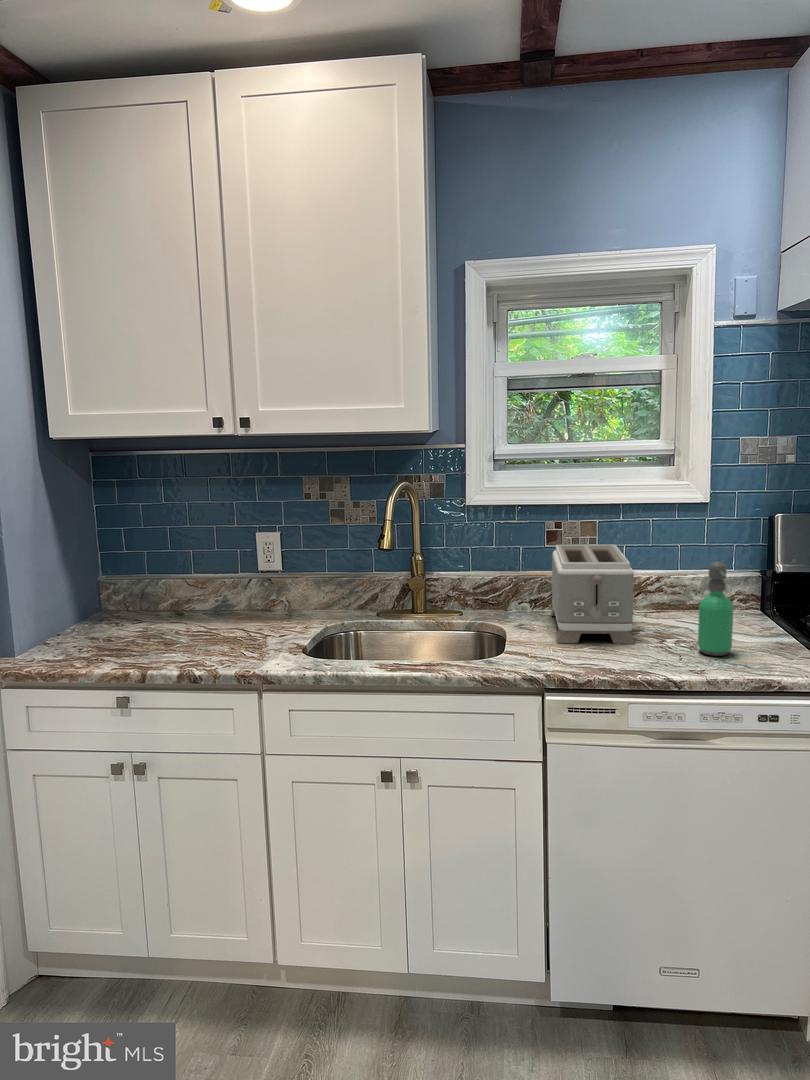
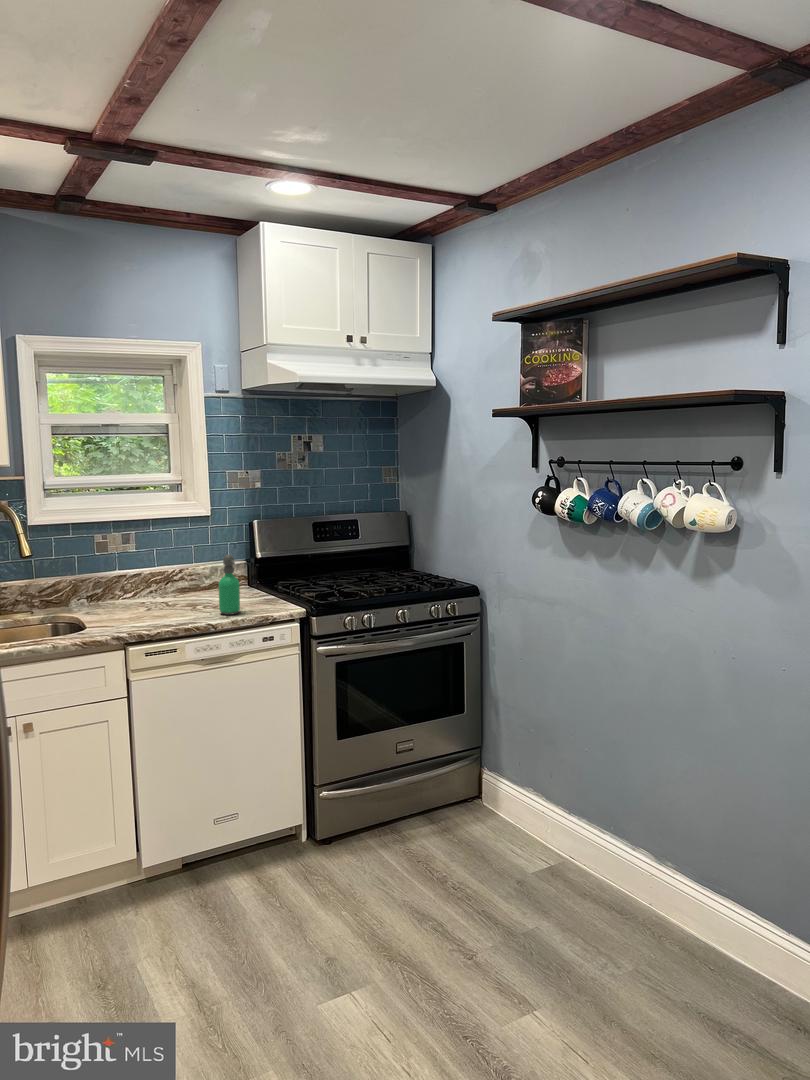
toaster: present [551,545,635,644] -> none [105,549,178,622]

